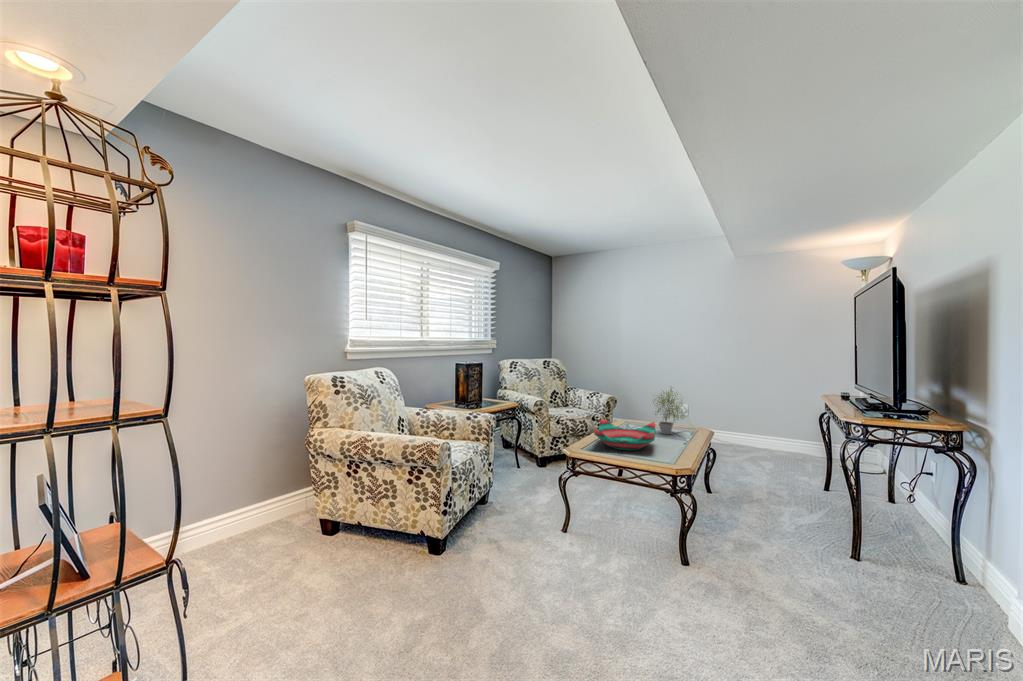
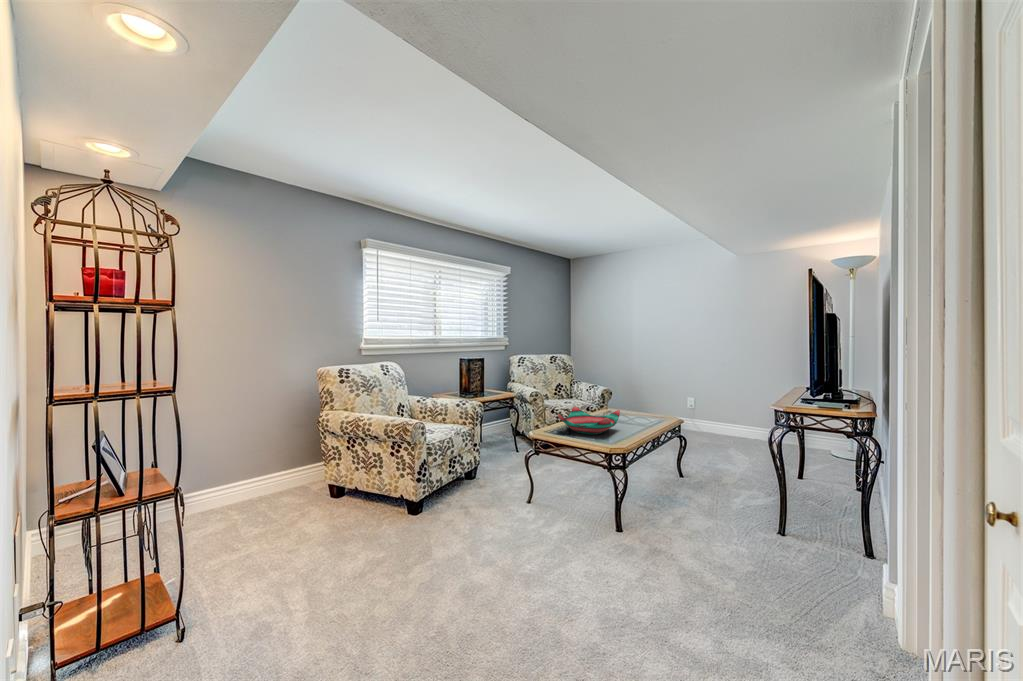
potted plant: present [653,388,687,435] -> none [625,378,662,423]

